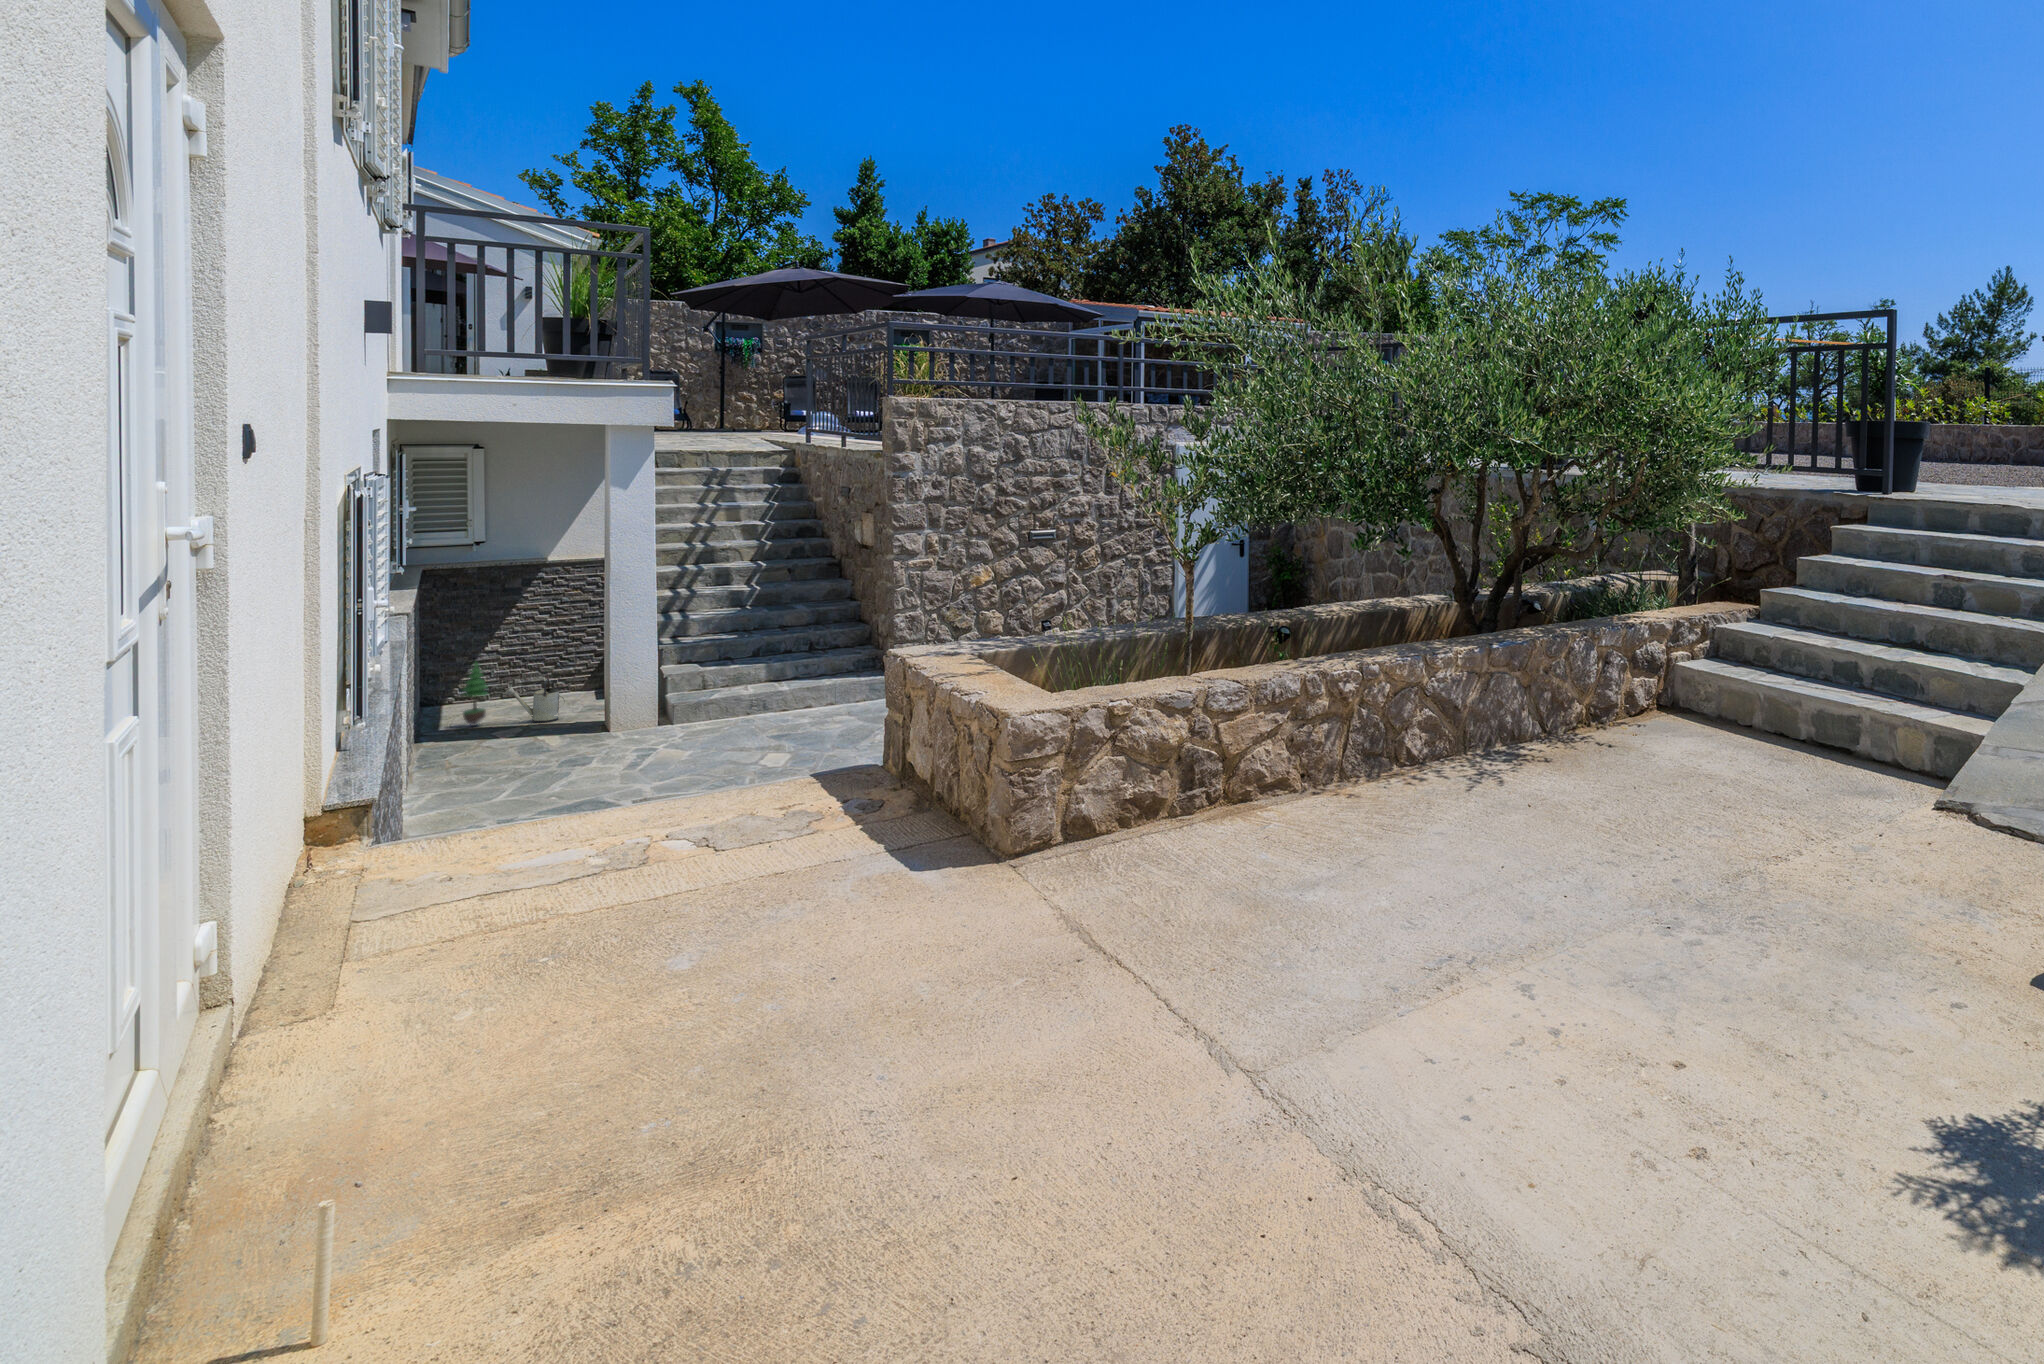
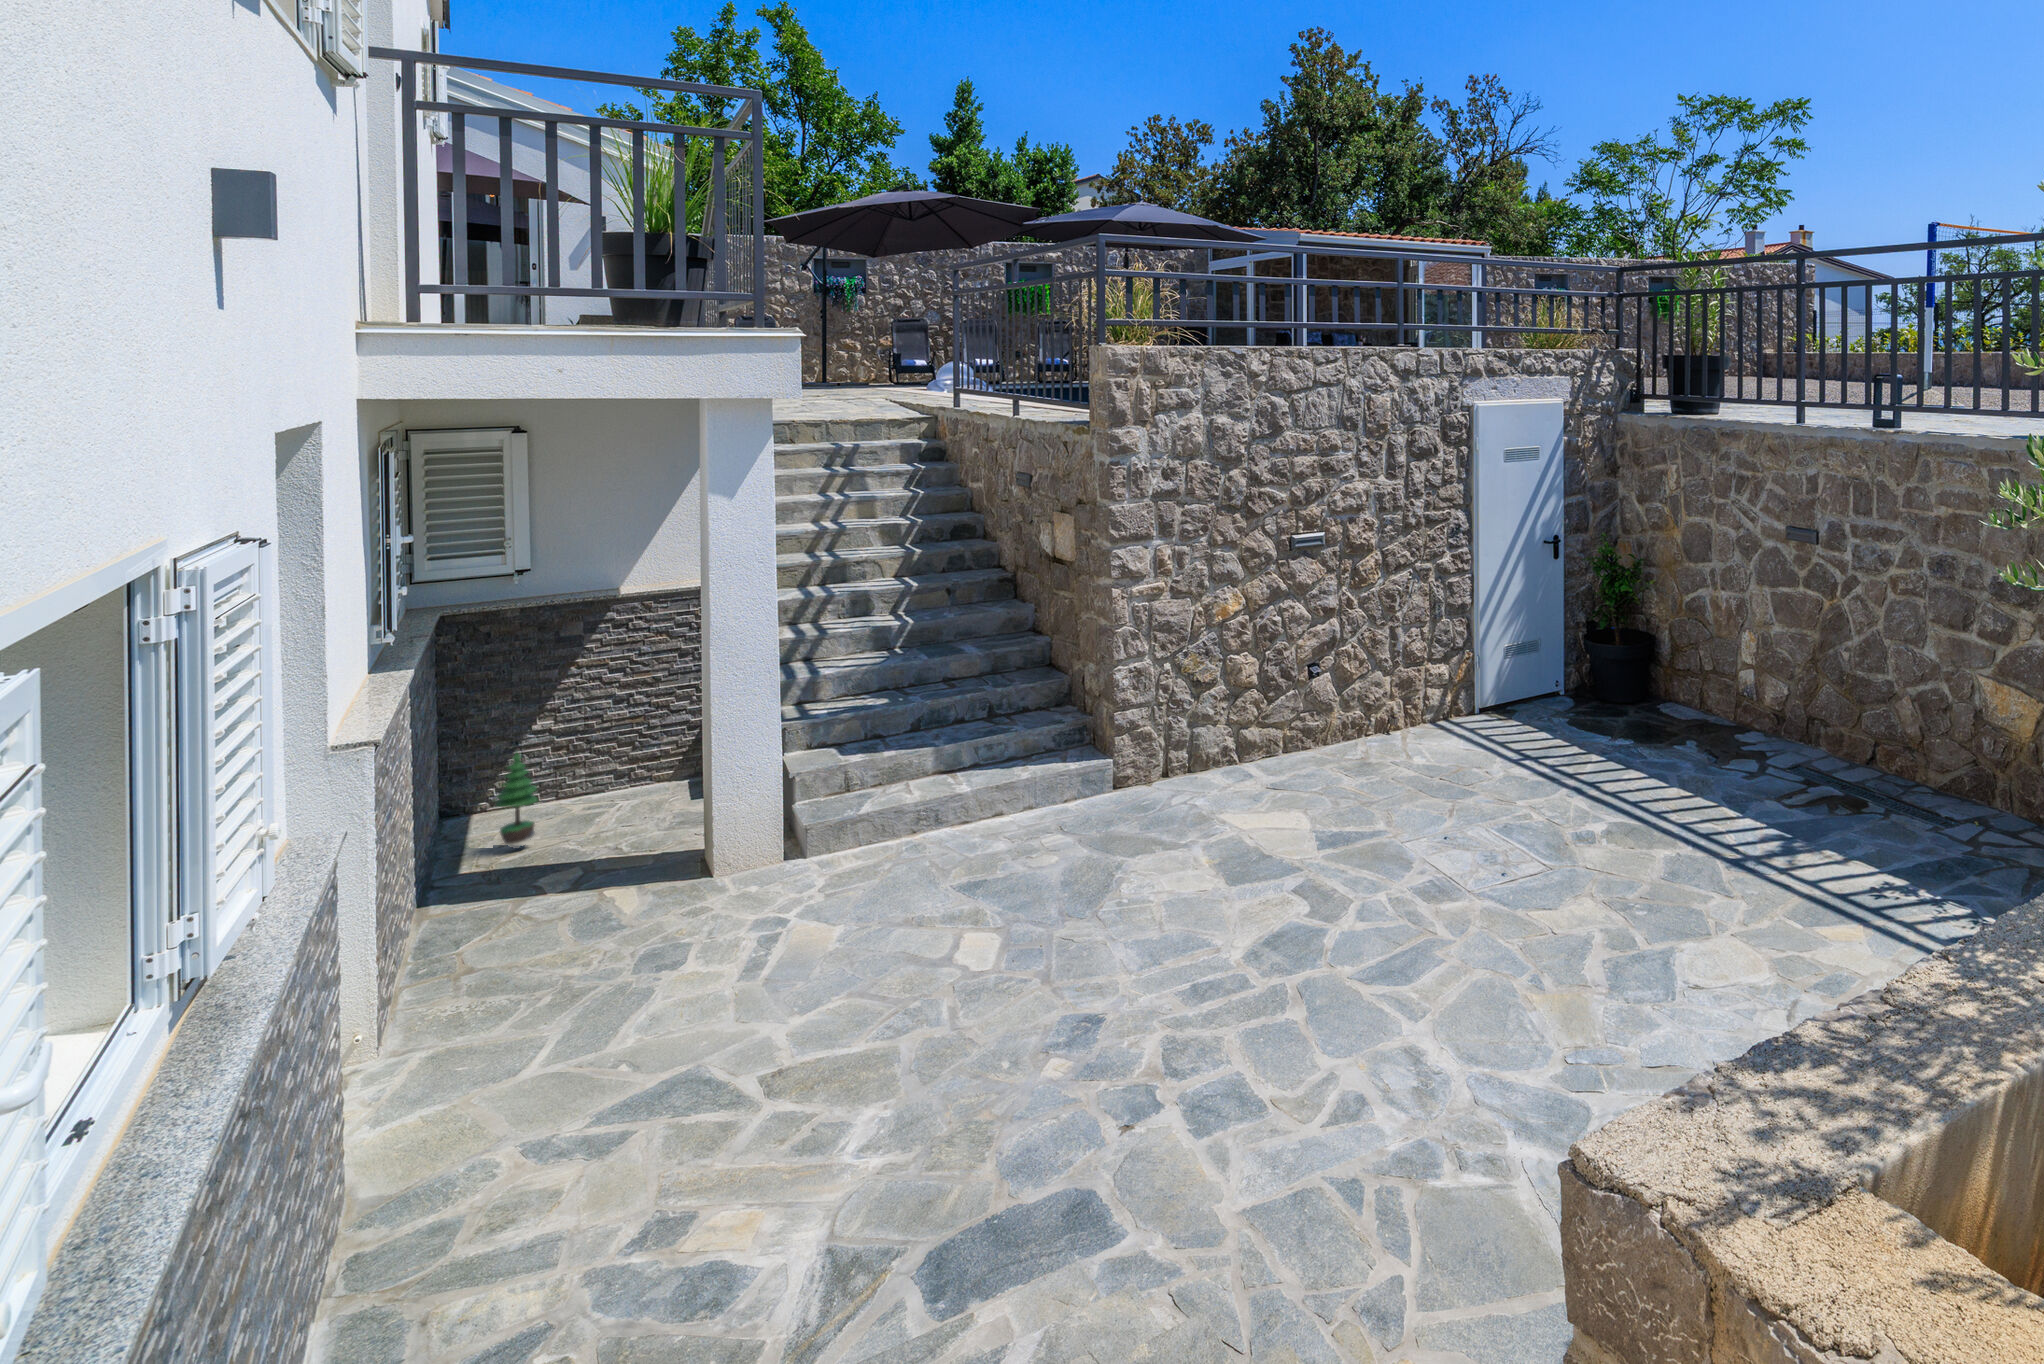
watering can: present [504,679,564,724] -> none [559,773,649,843]

